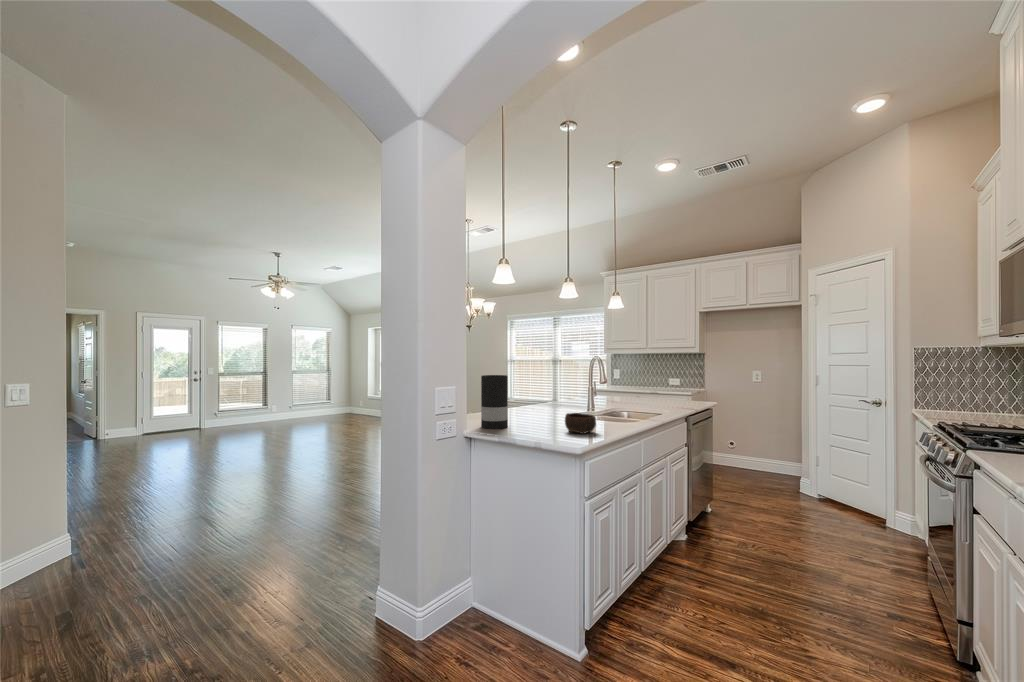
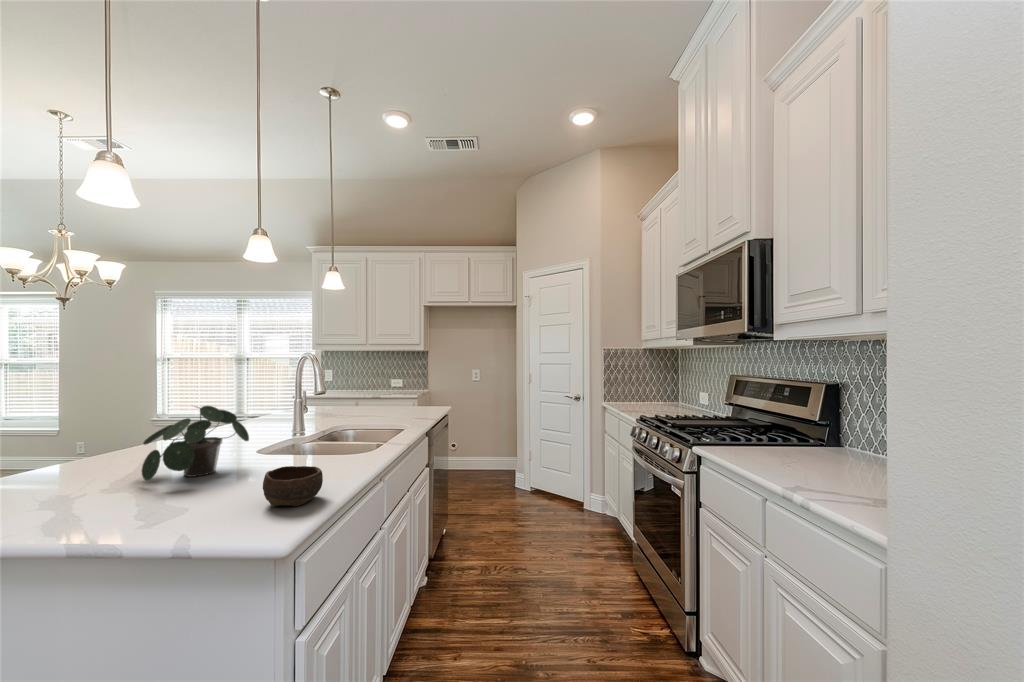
vase: present [481,375,508,429] -> none [50,409,130,533]
potted plant: none [510,379,559,419] -> present [142,406,249,481]

